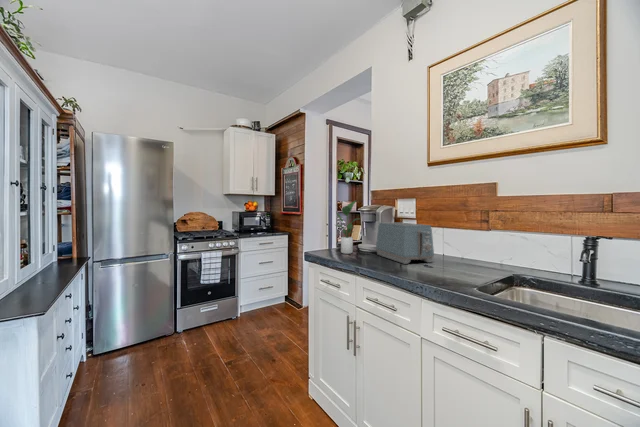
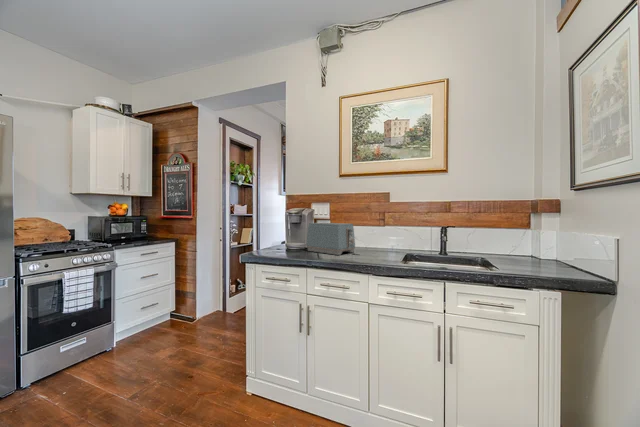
potted plant: present [337,201,358,254] -> none [268,204,293,252]

